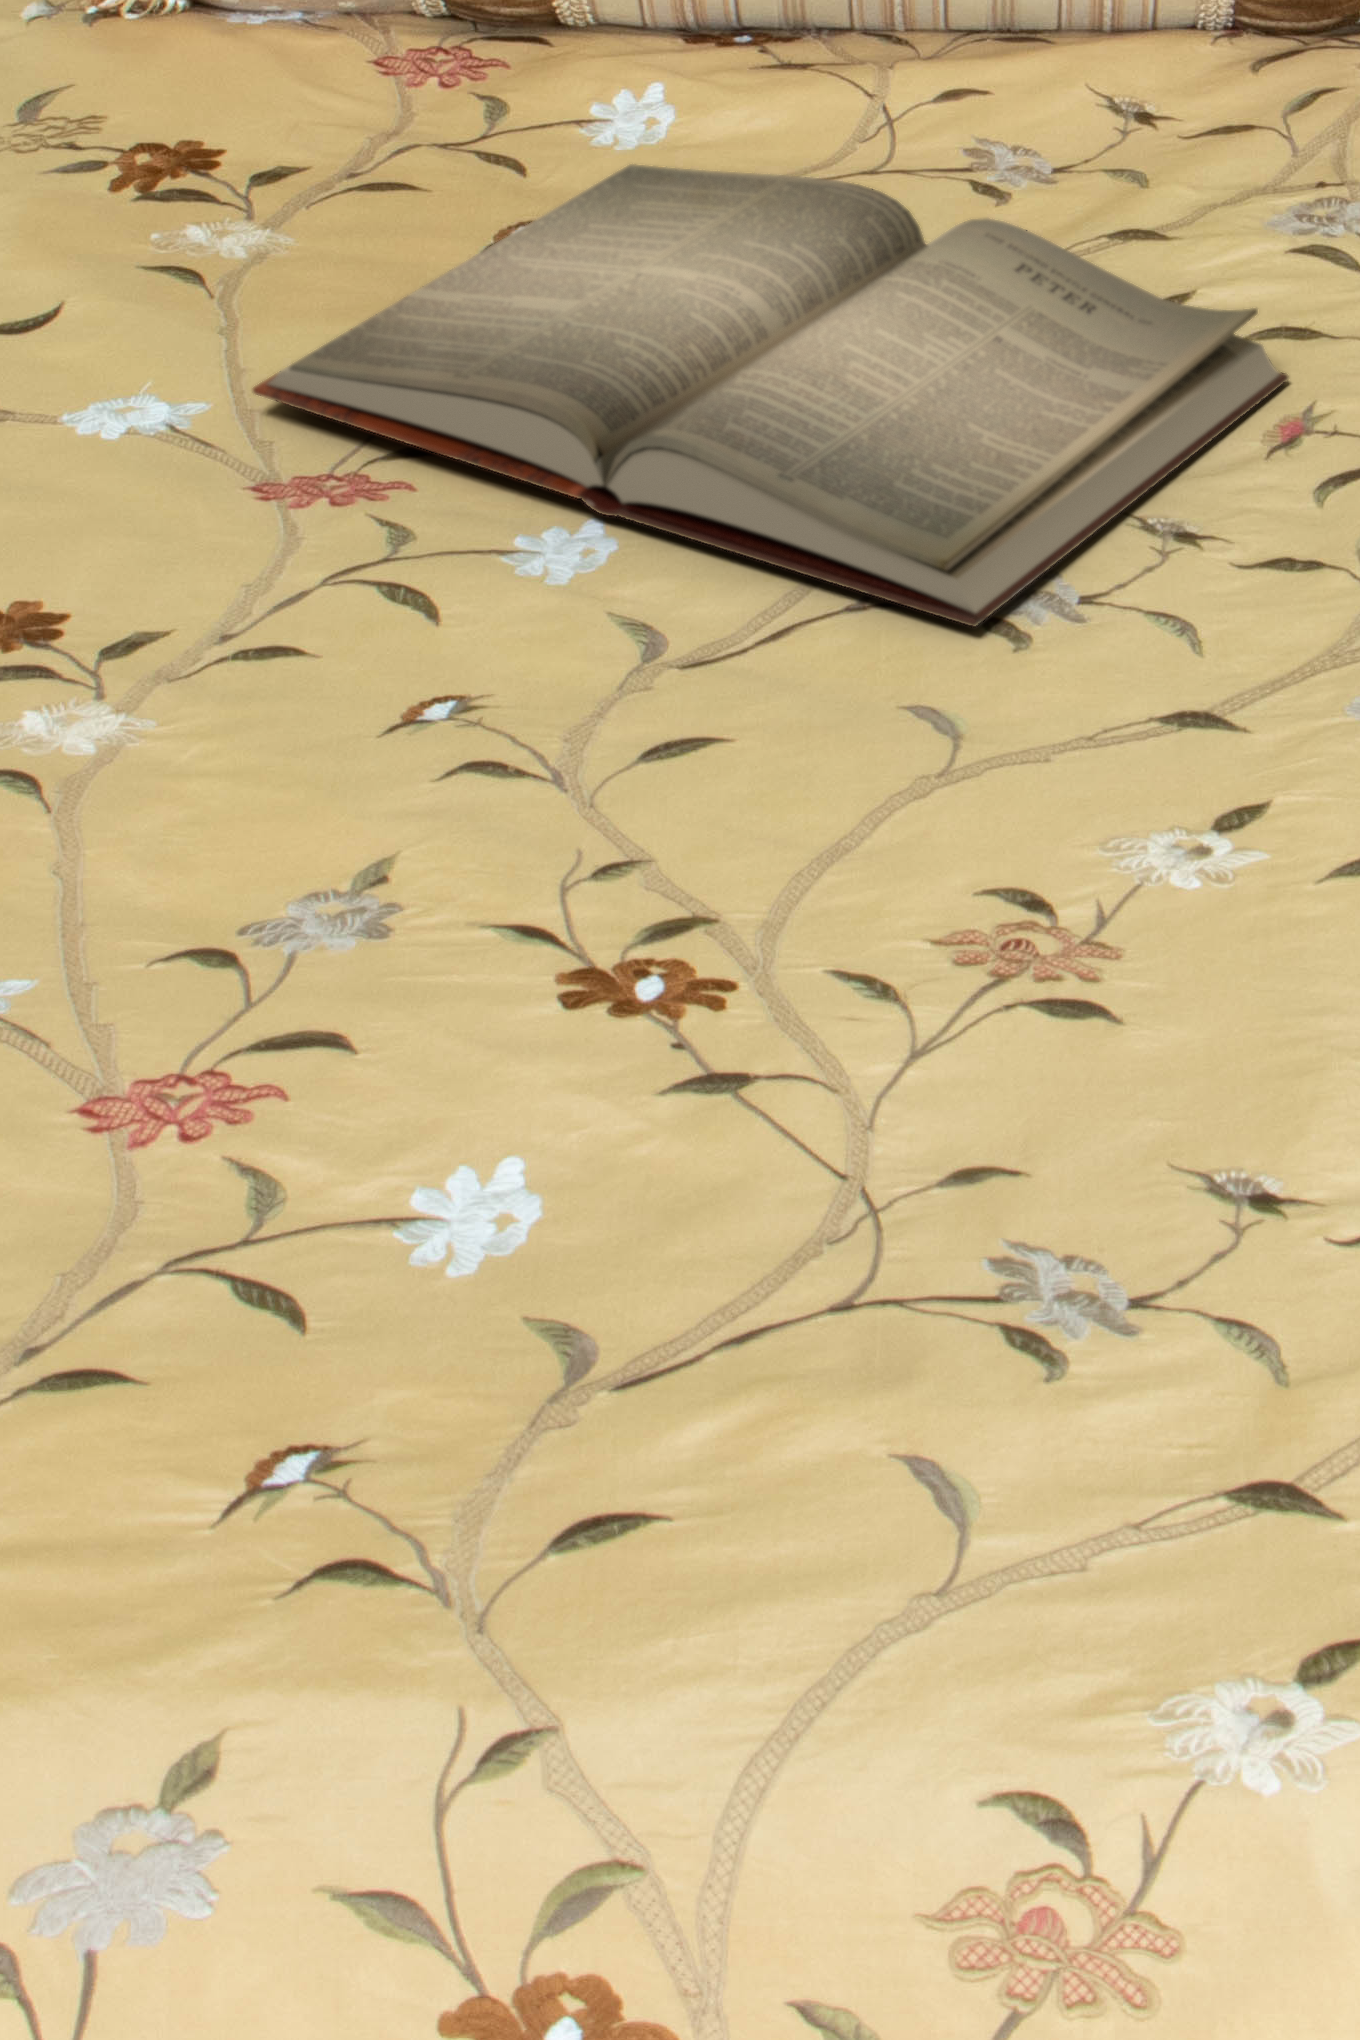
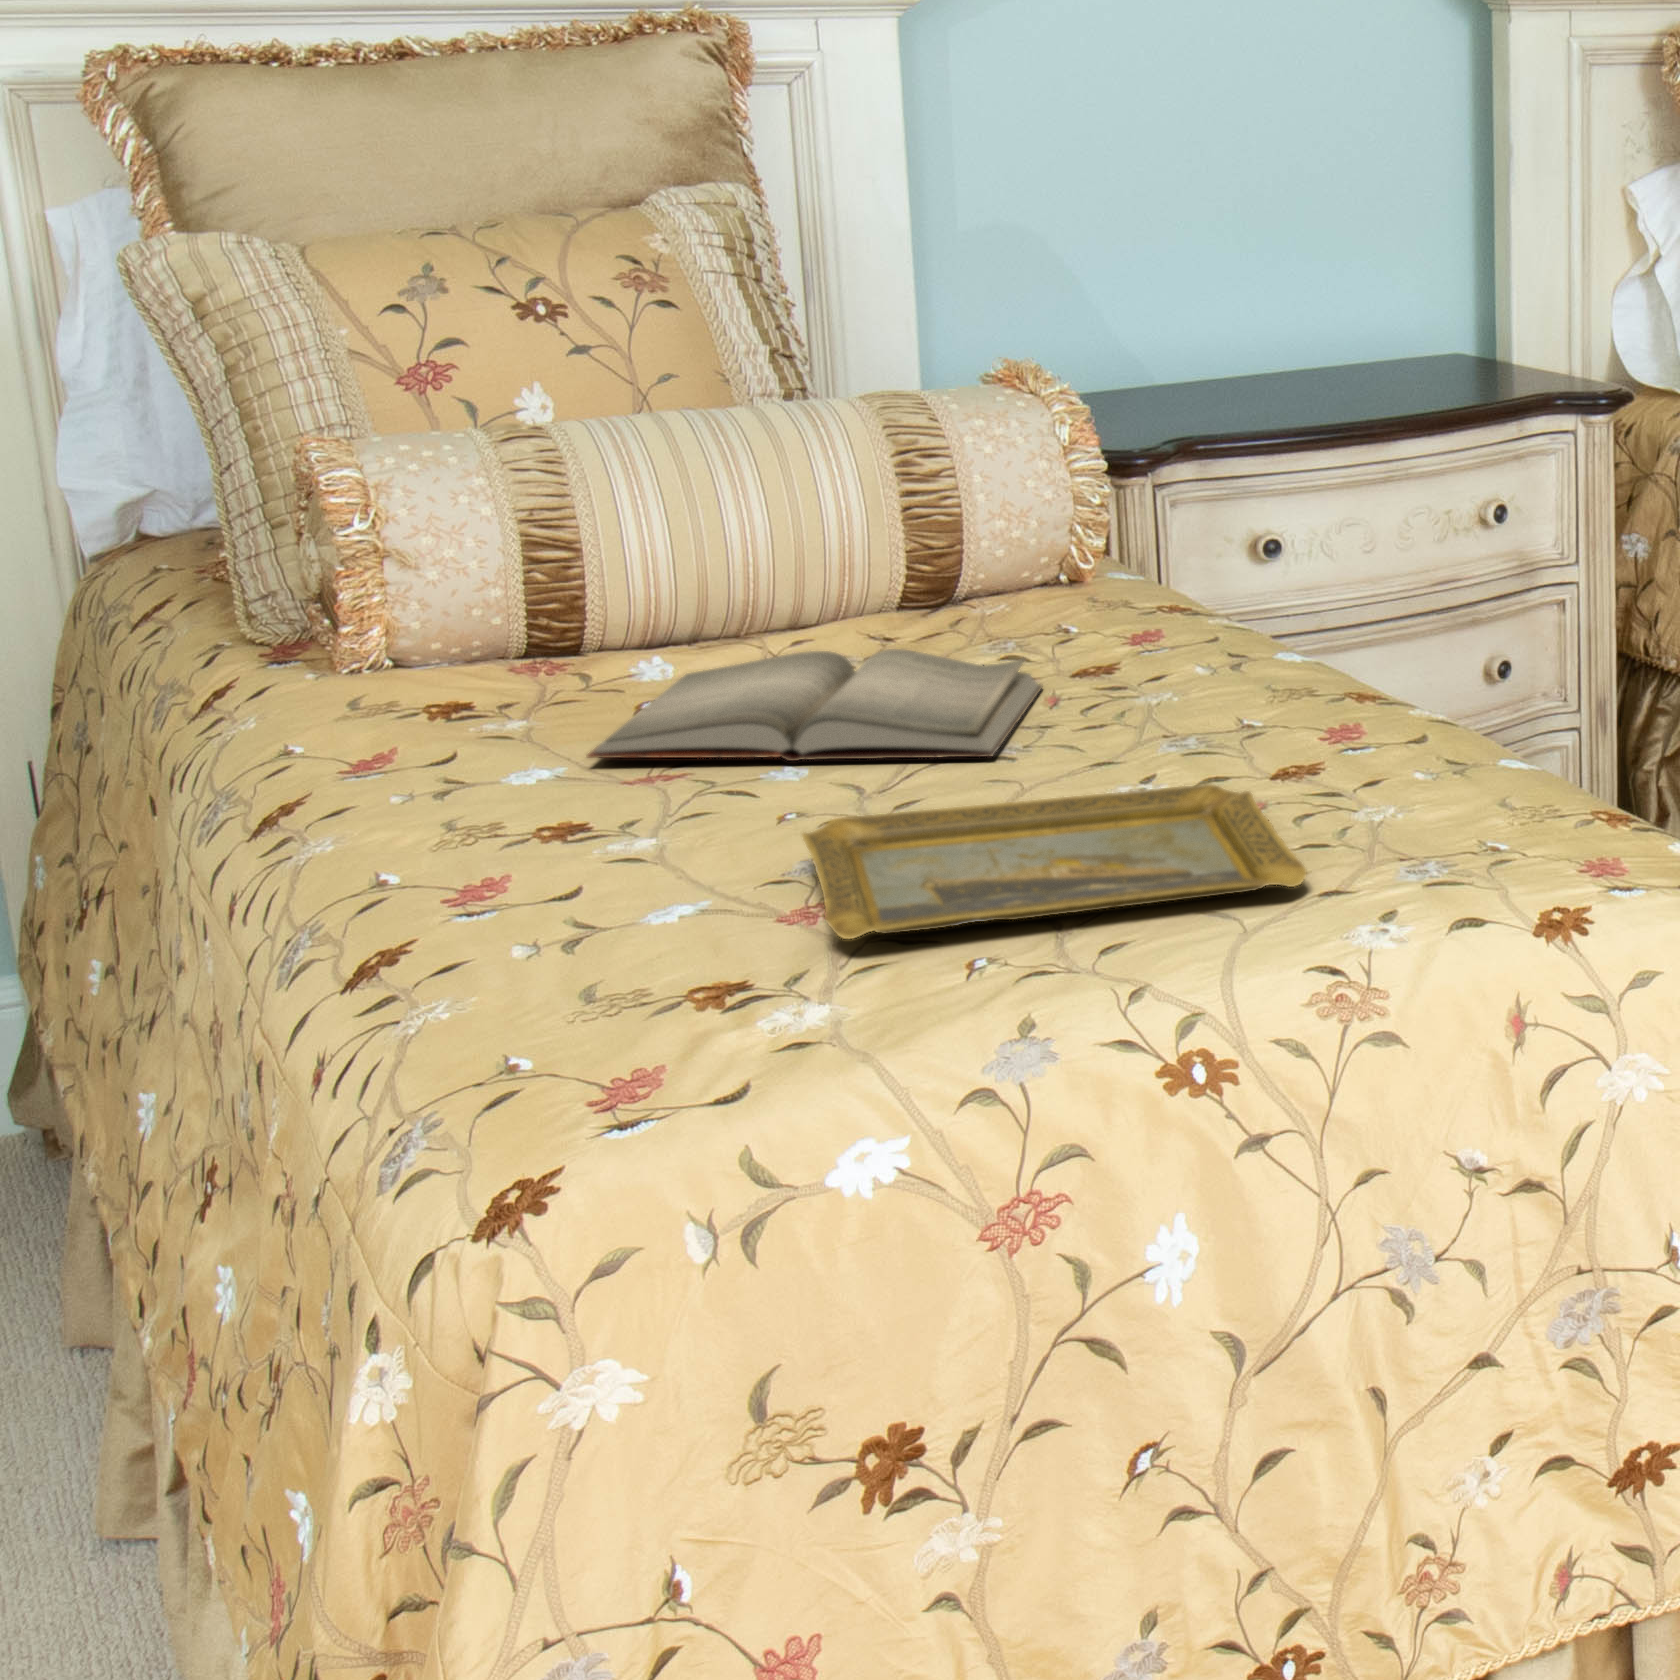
tray: none [75,825,1330,1463] -> present [802,784,1306,939]

